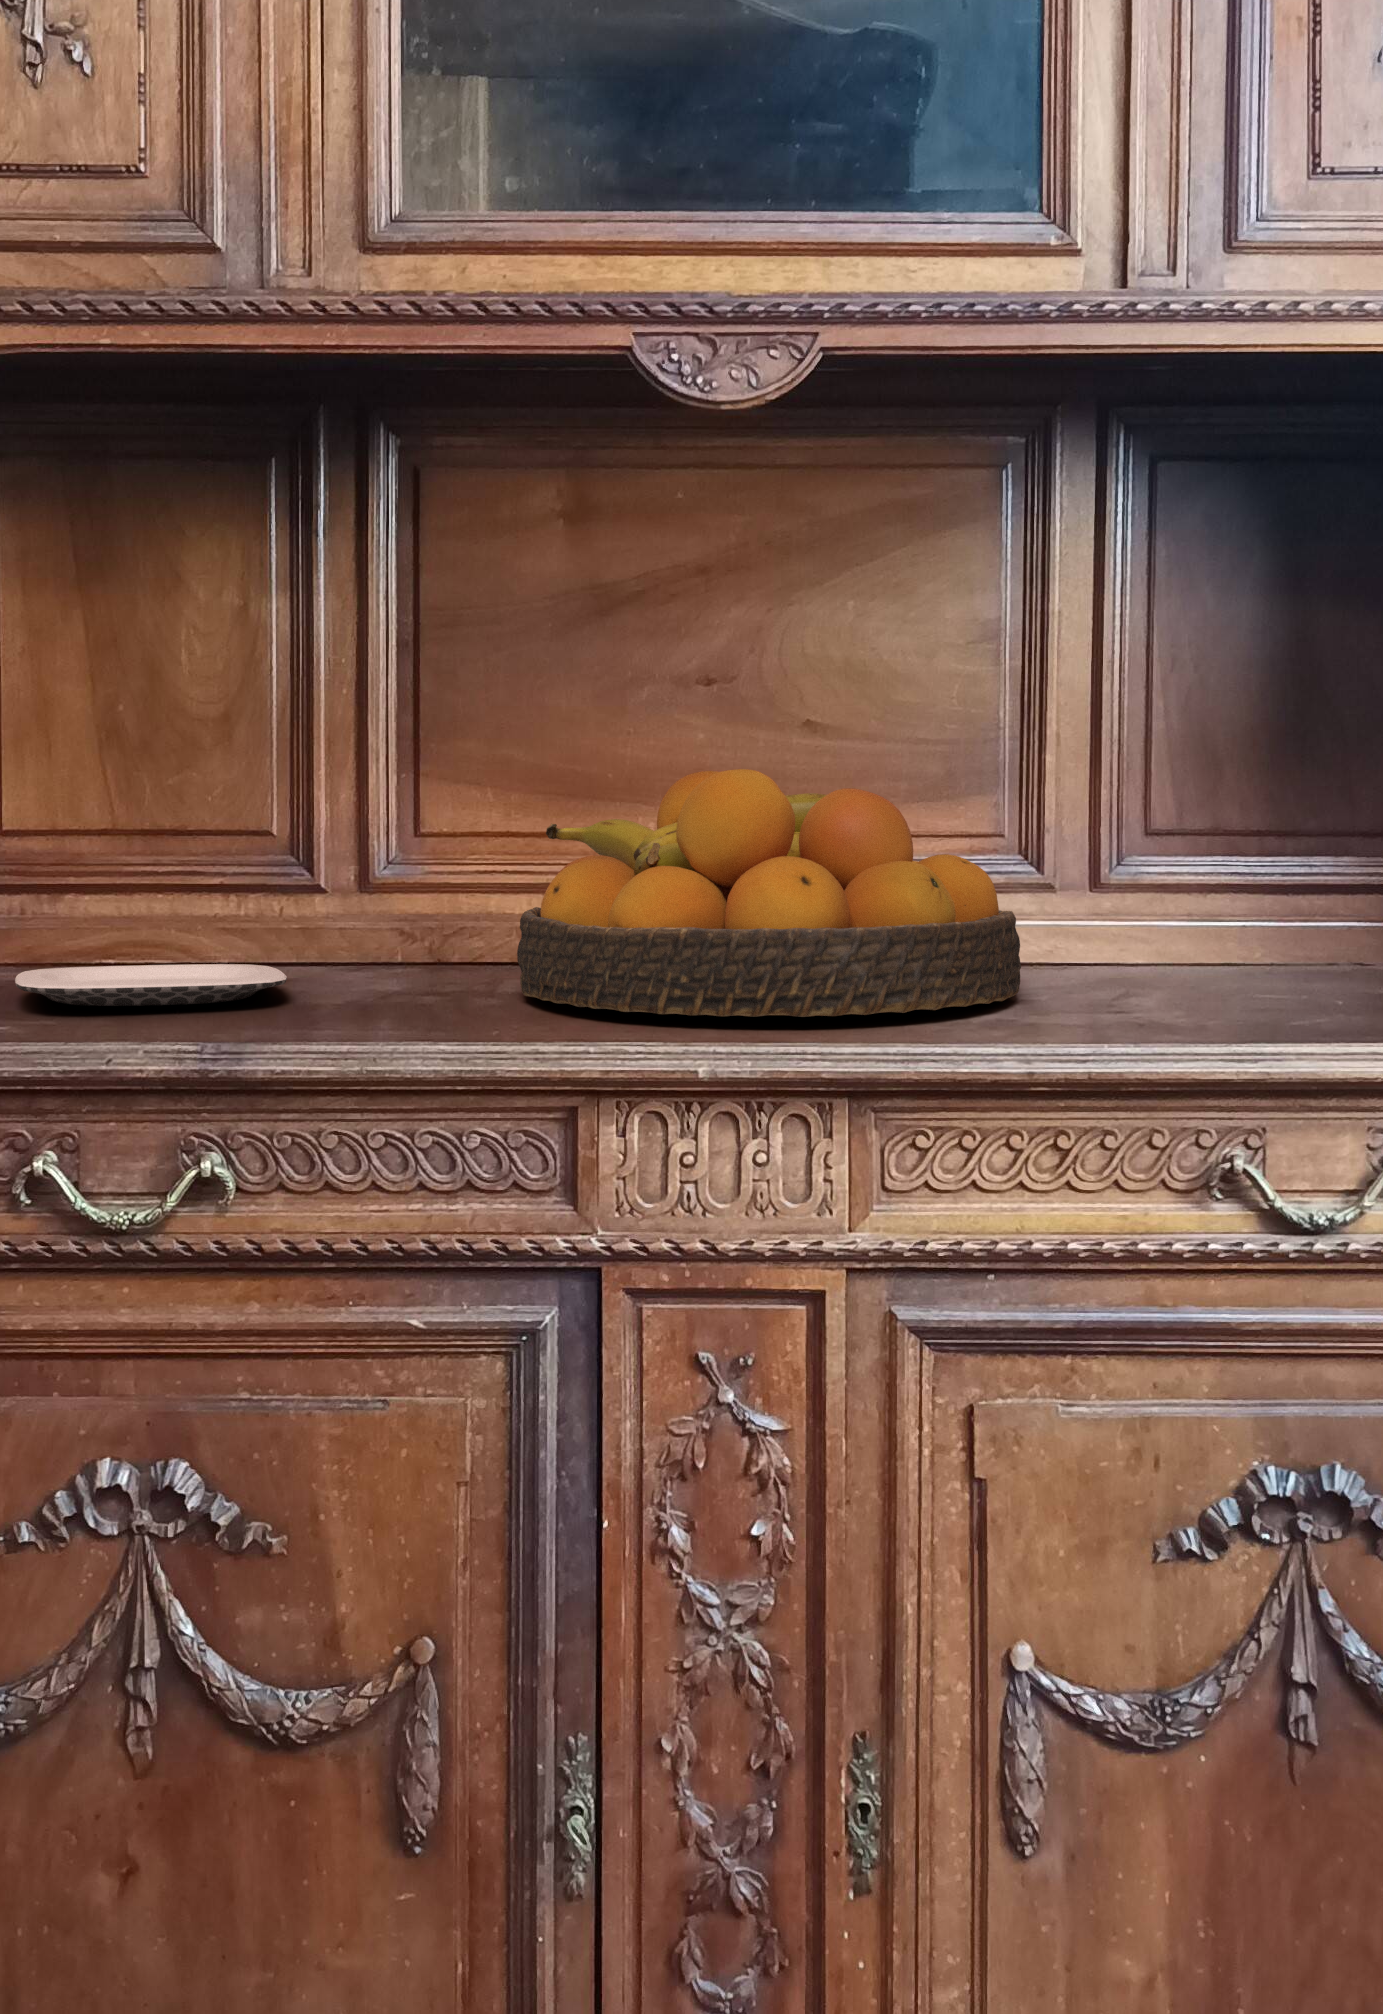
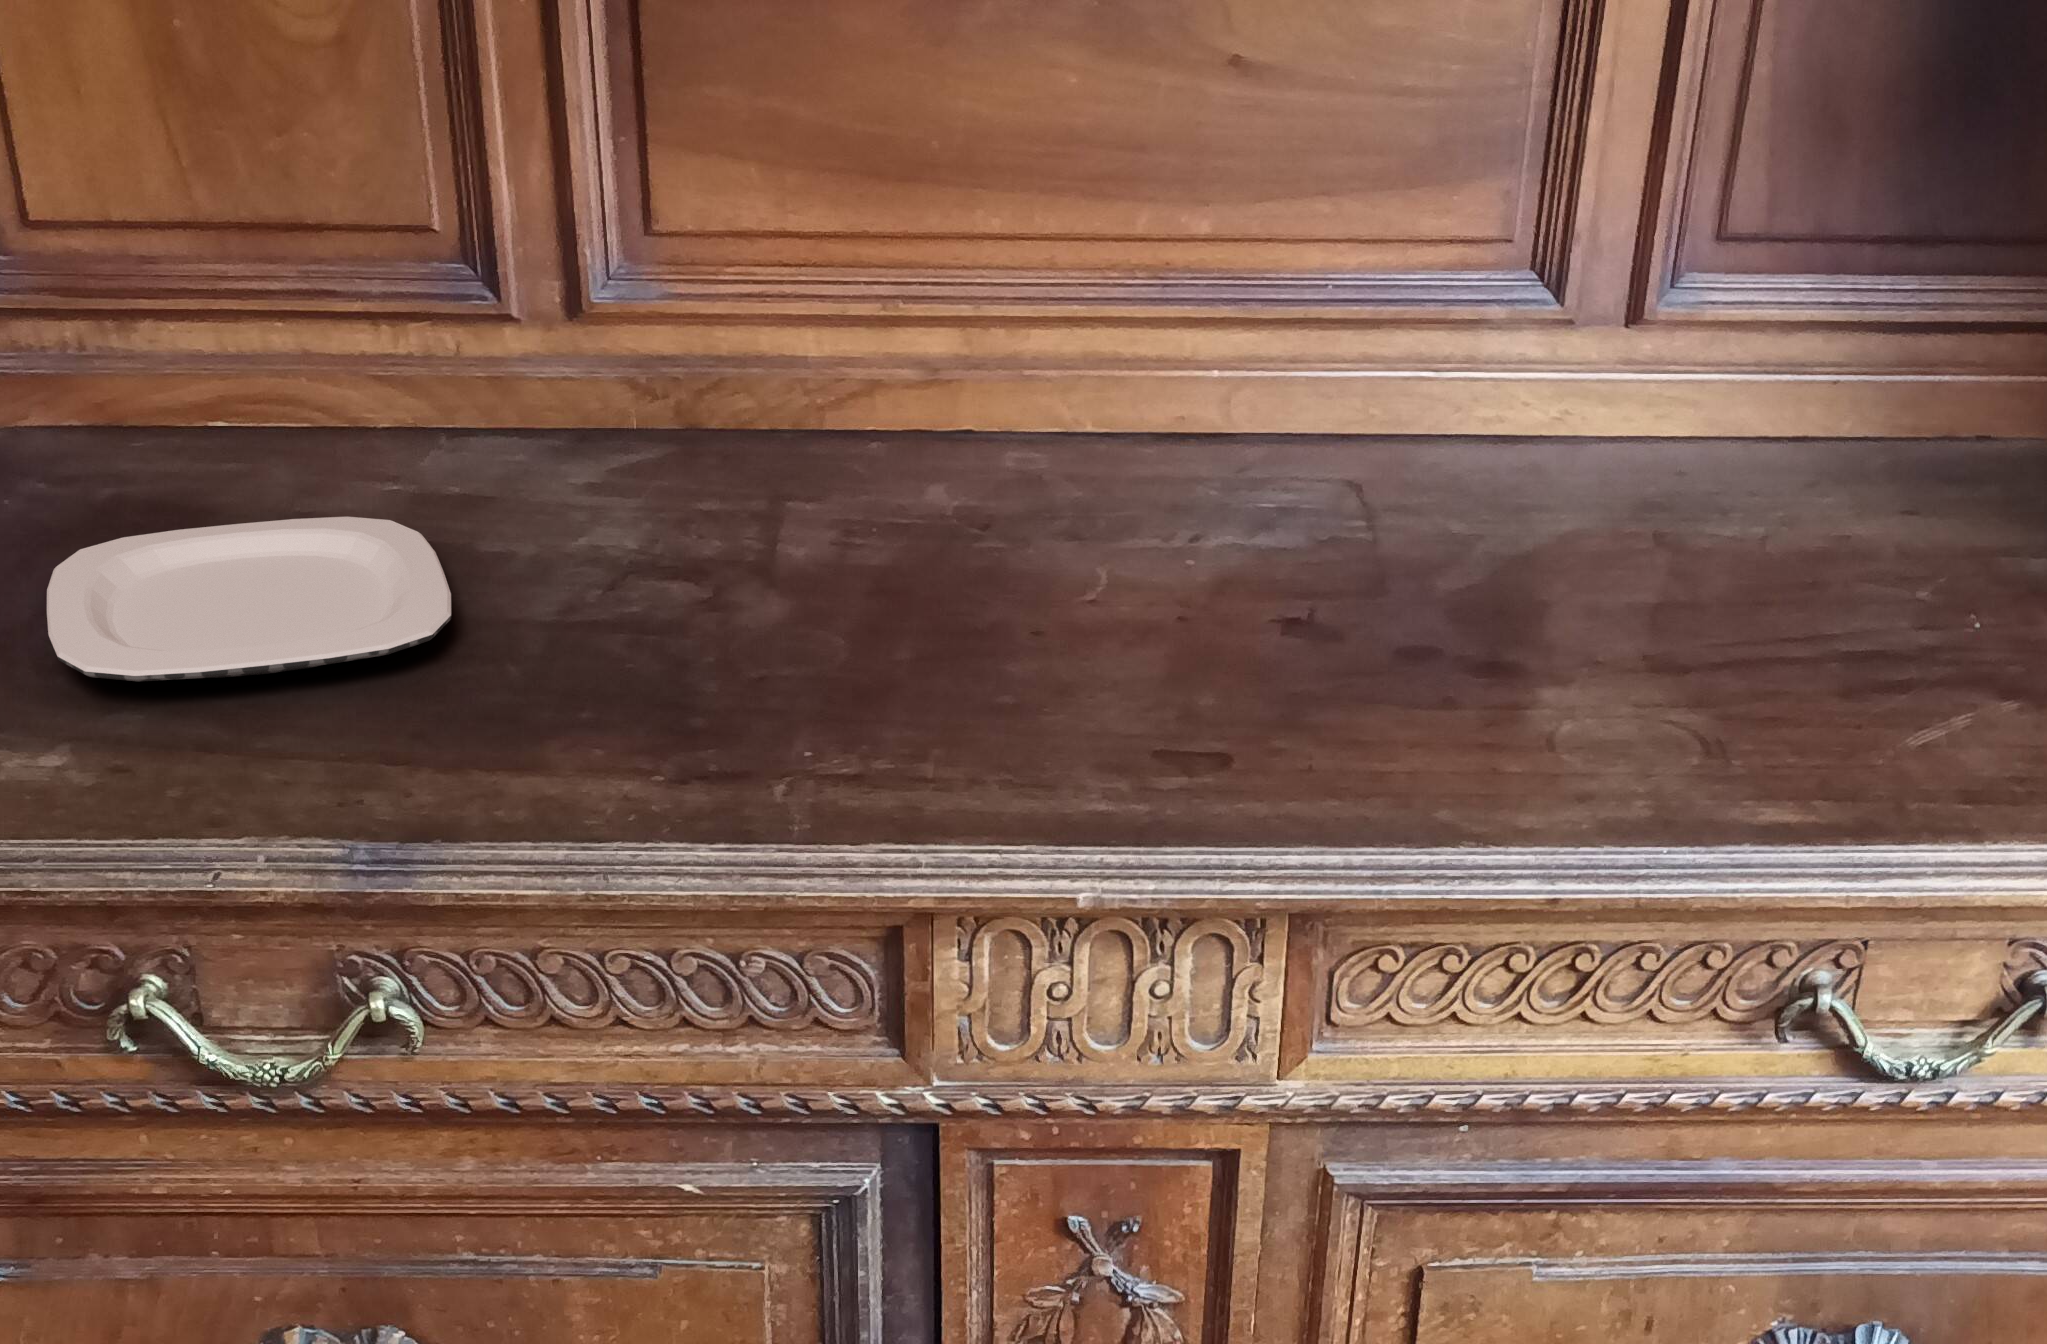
fruit bowl: present [517,769,1021,1017] -> none [790,238,1531,766]

